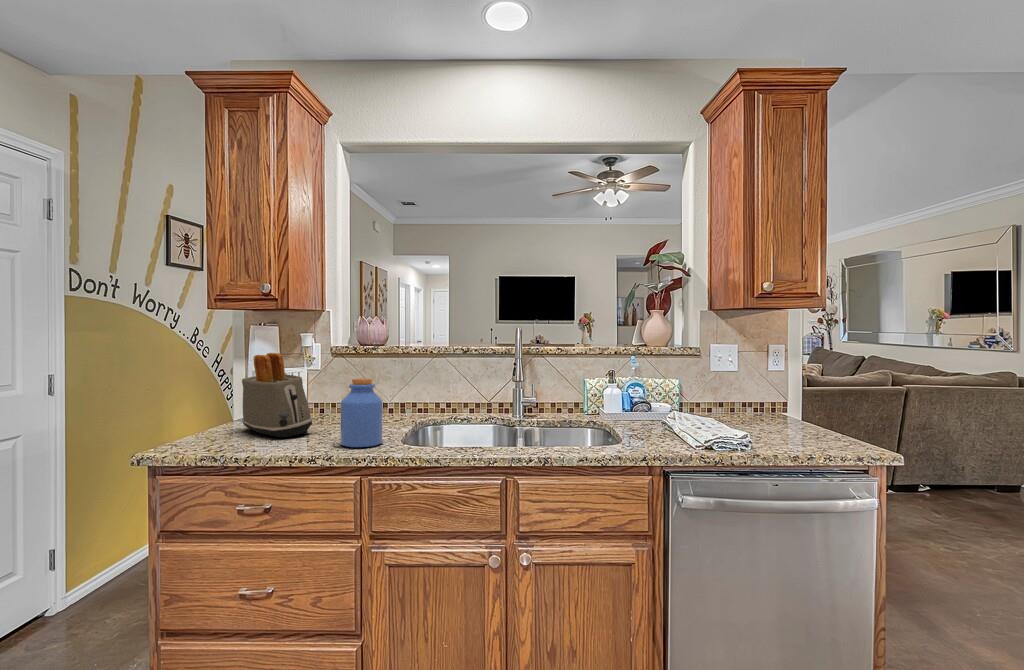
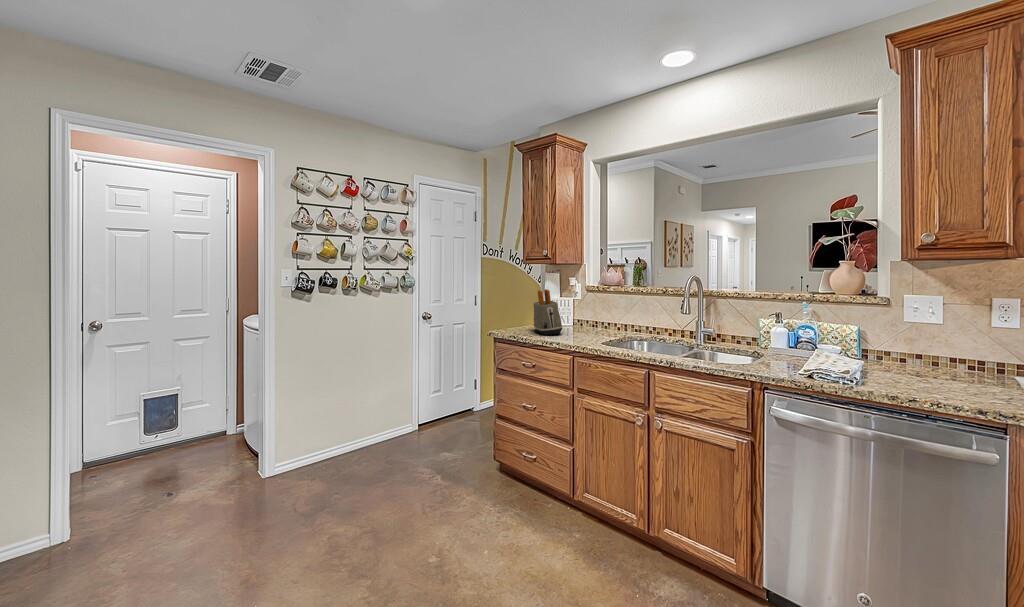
jar: present [340,378,383,447] -> none [566,306,590,344]

